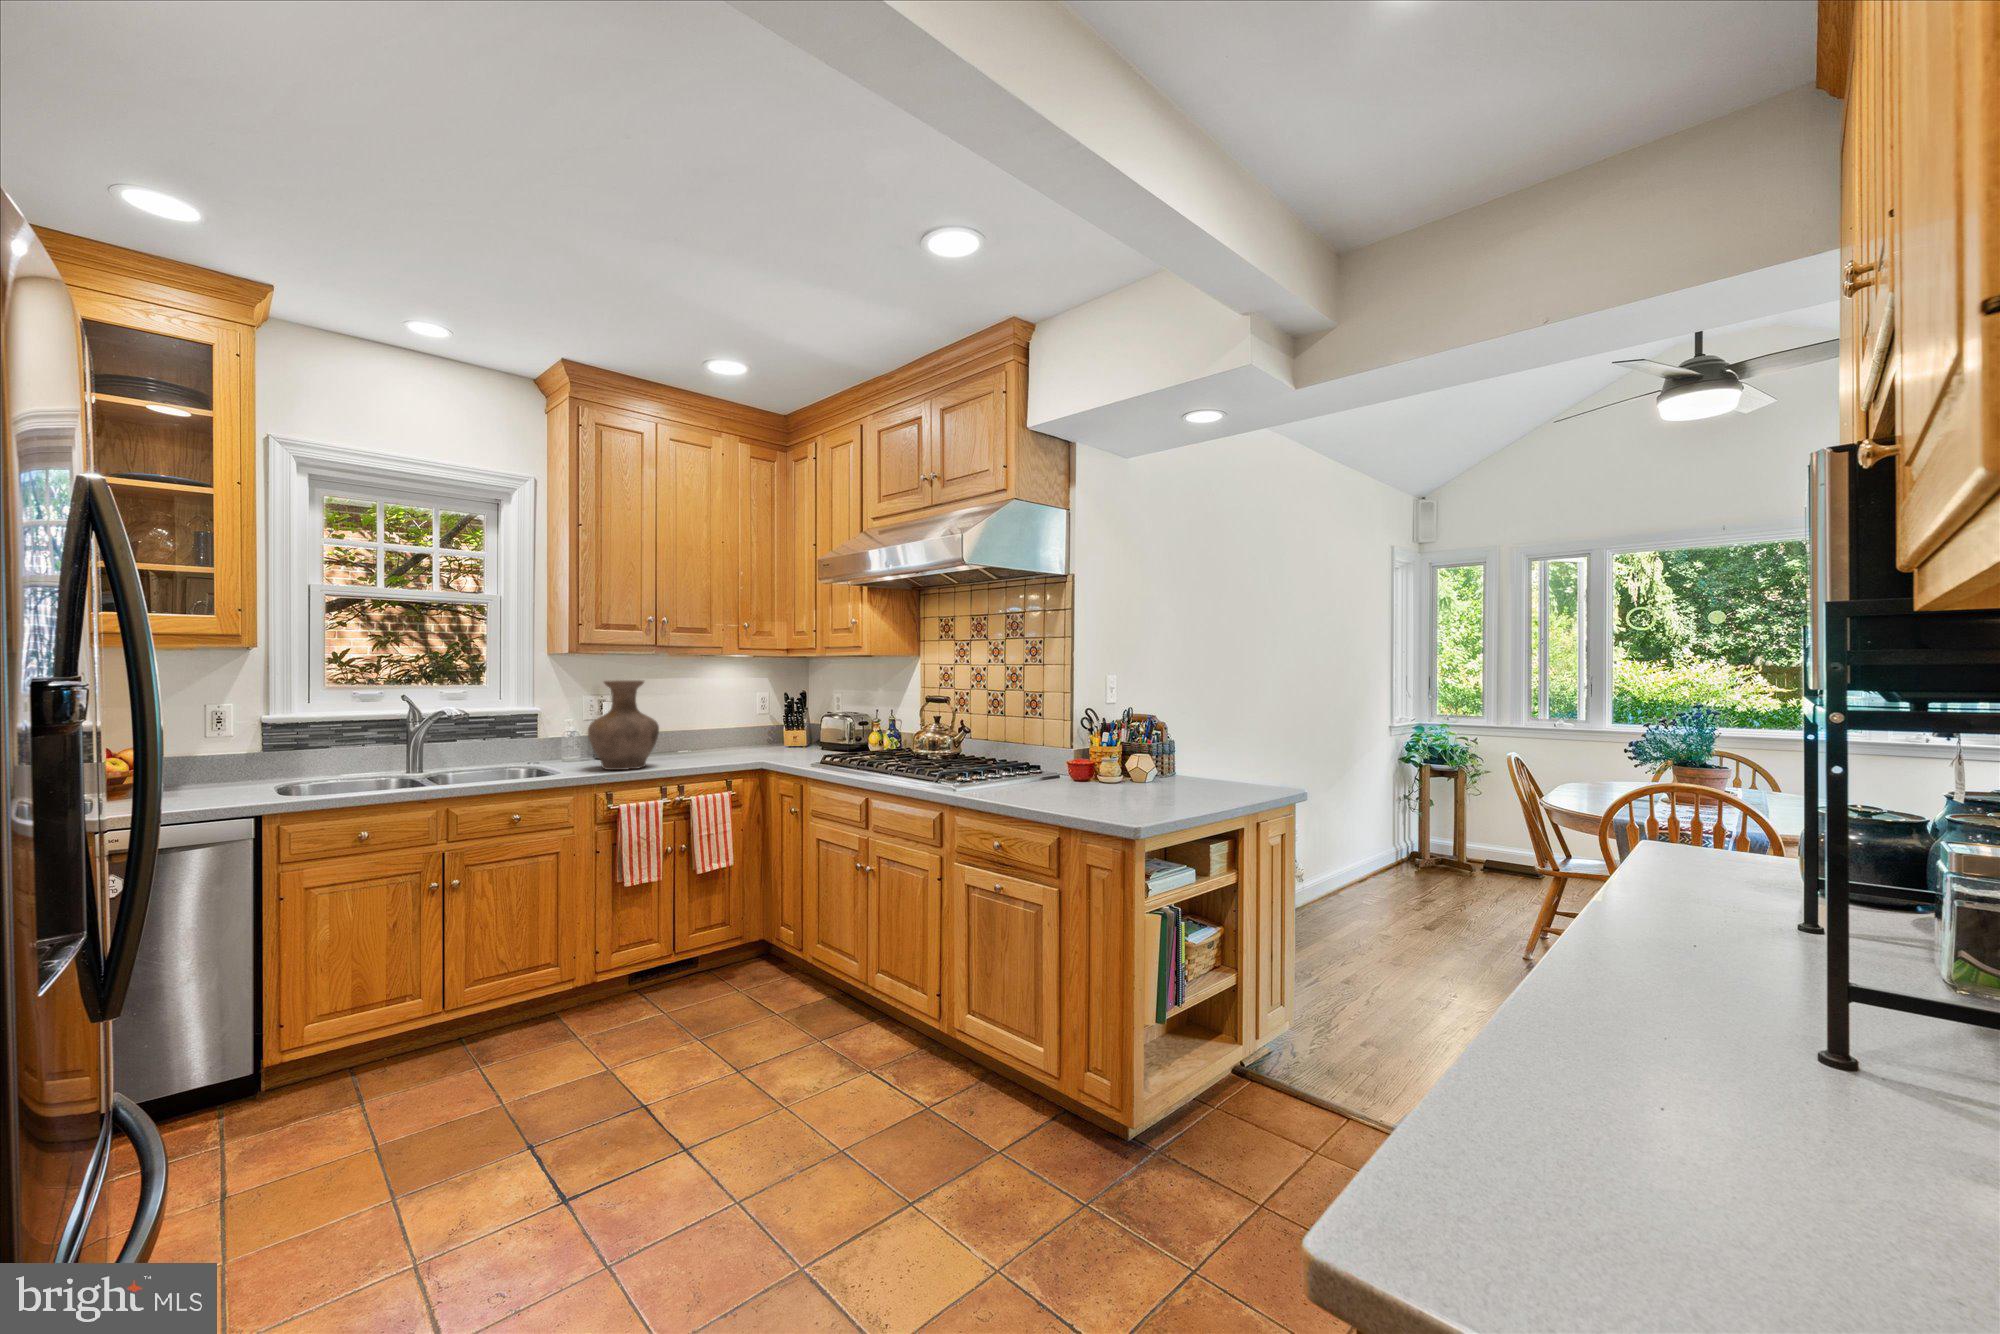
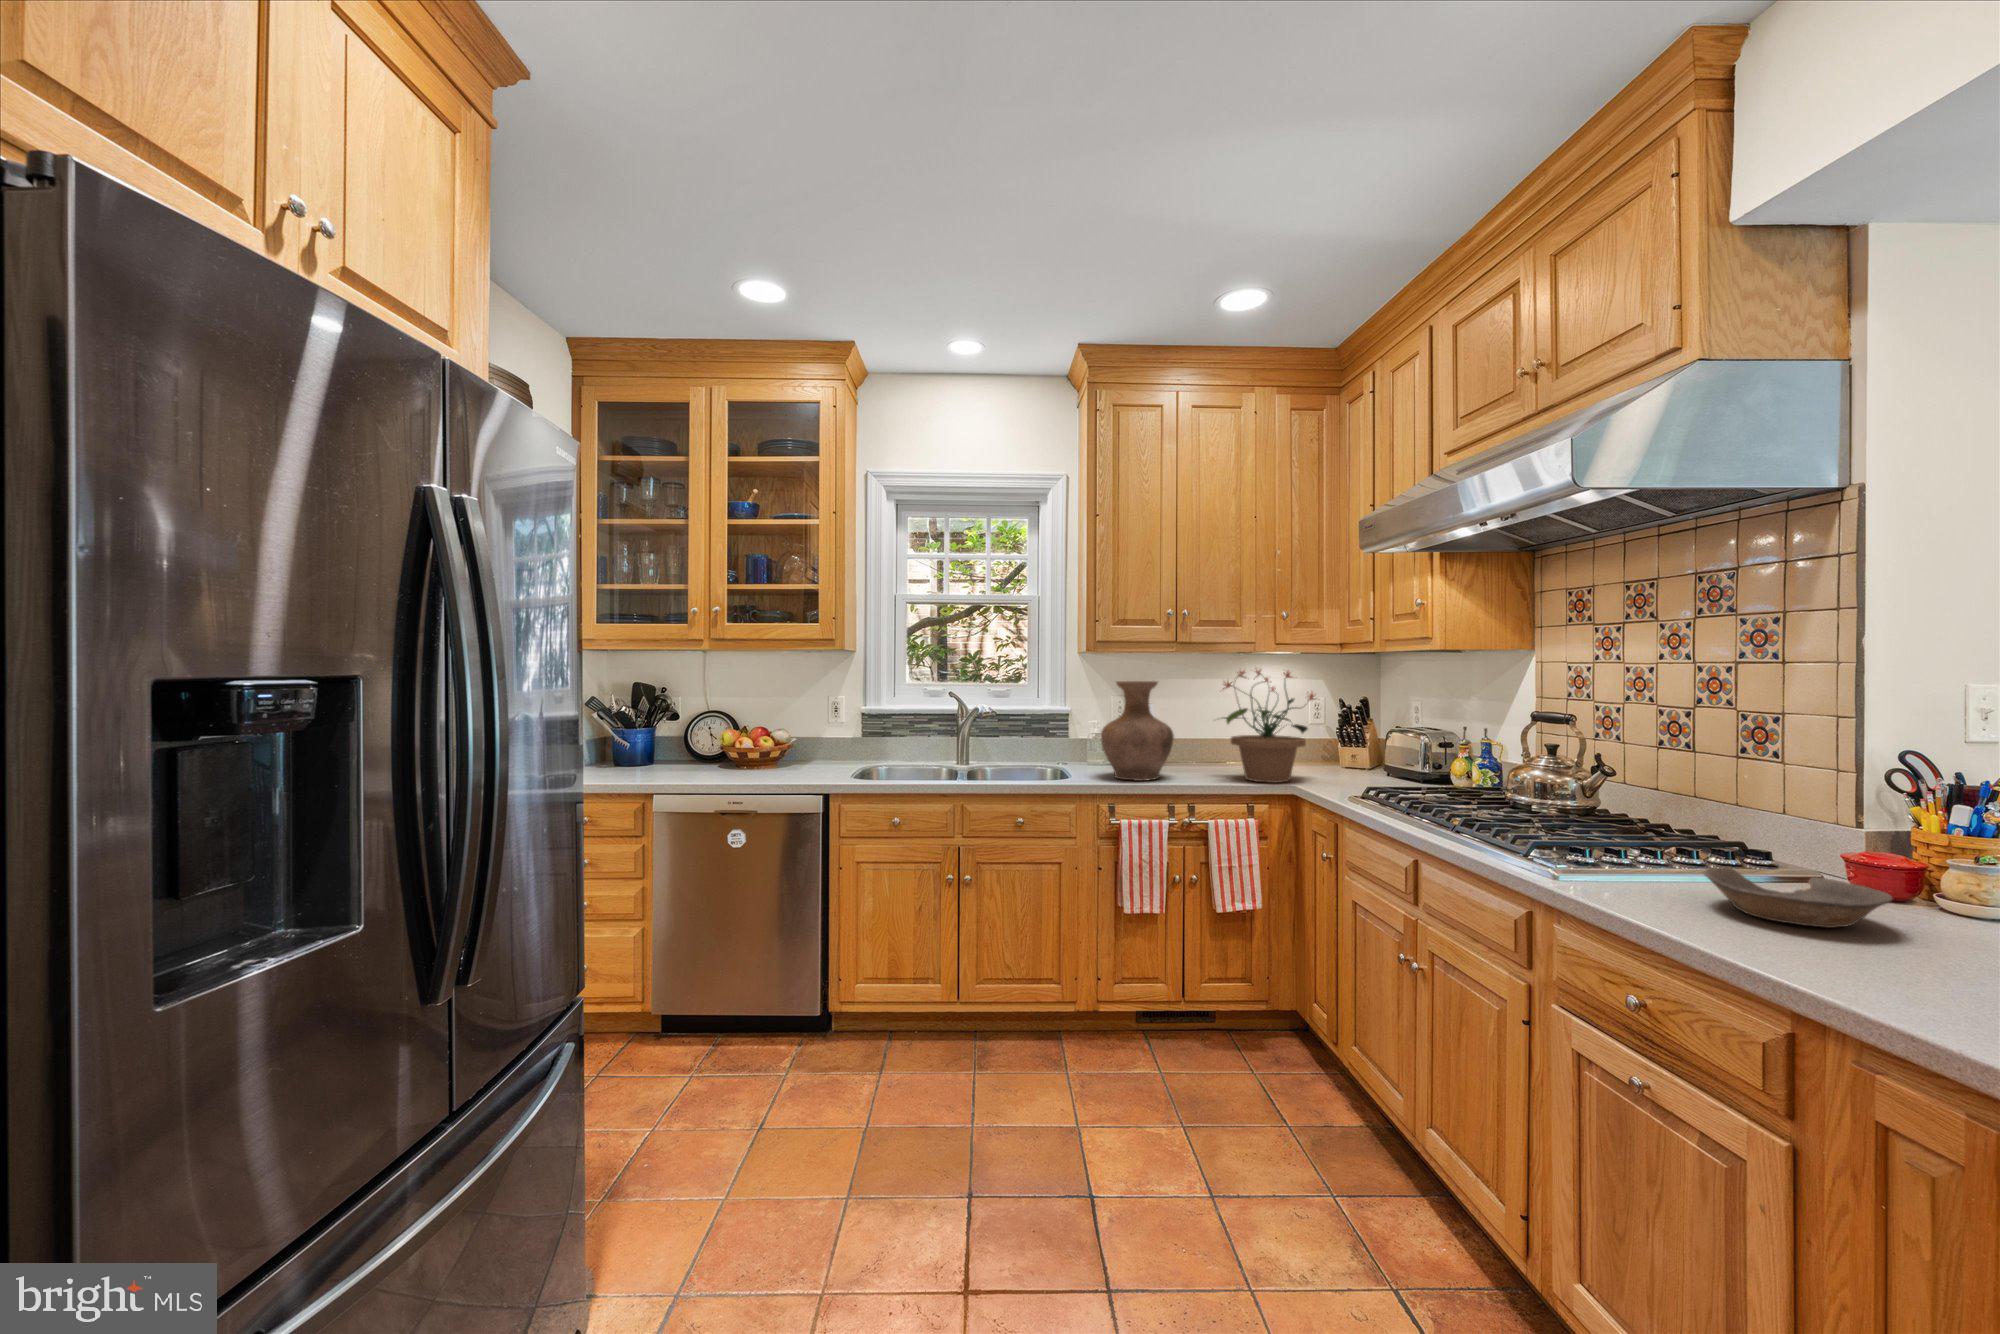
potted plant: none [691,667,781,762] -> present [1223,670,1316,783]
bowl: none [1019,772,1087,793] -> present [1704,867,1892,928]

